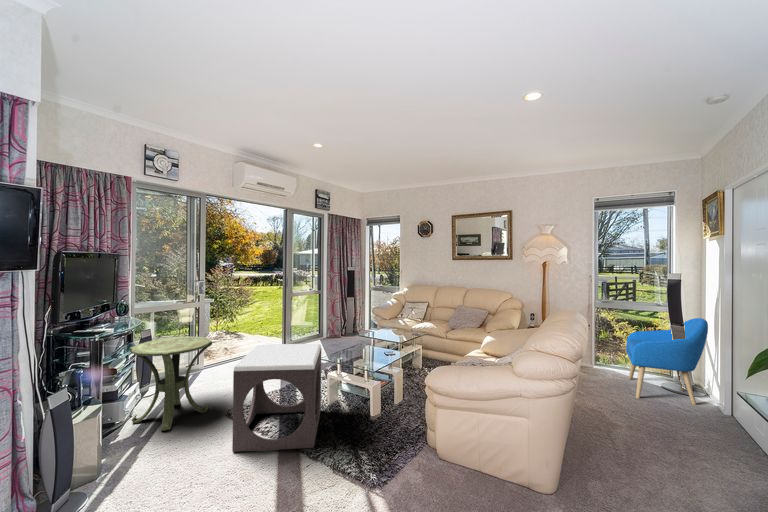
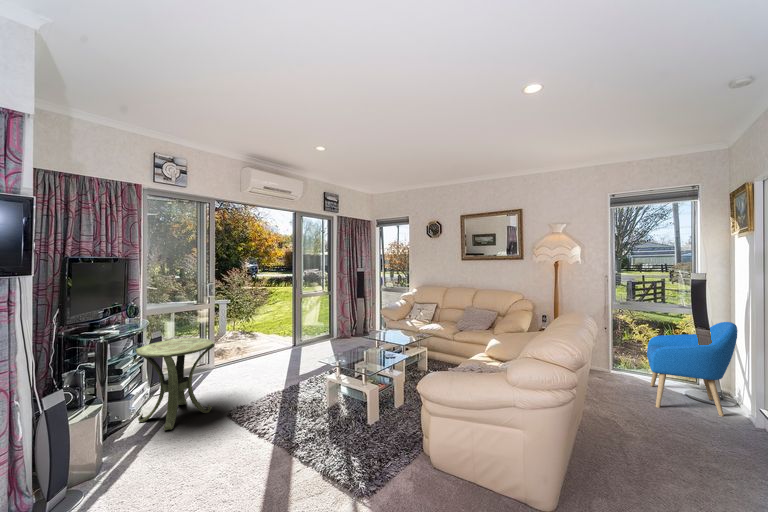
footstool: present [232,344,321,452] -> none [227,347,320,453]

